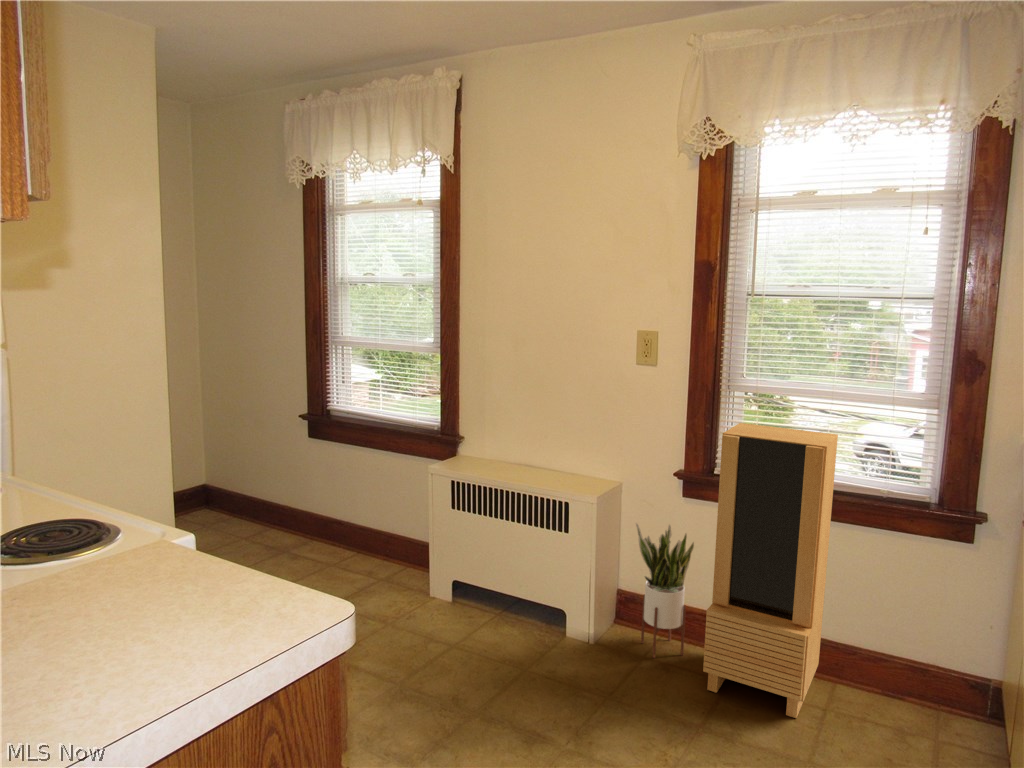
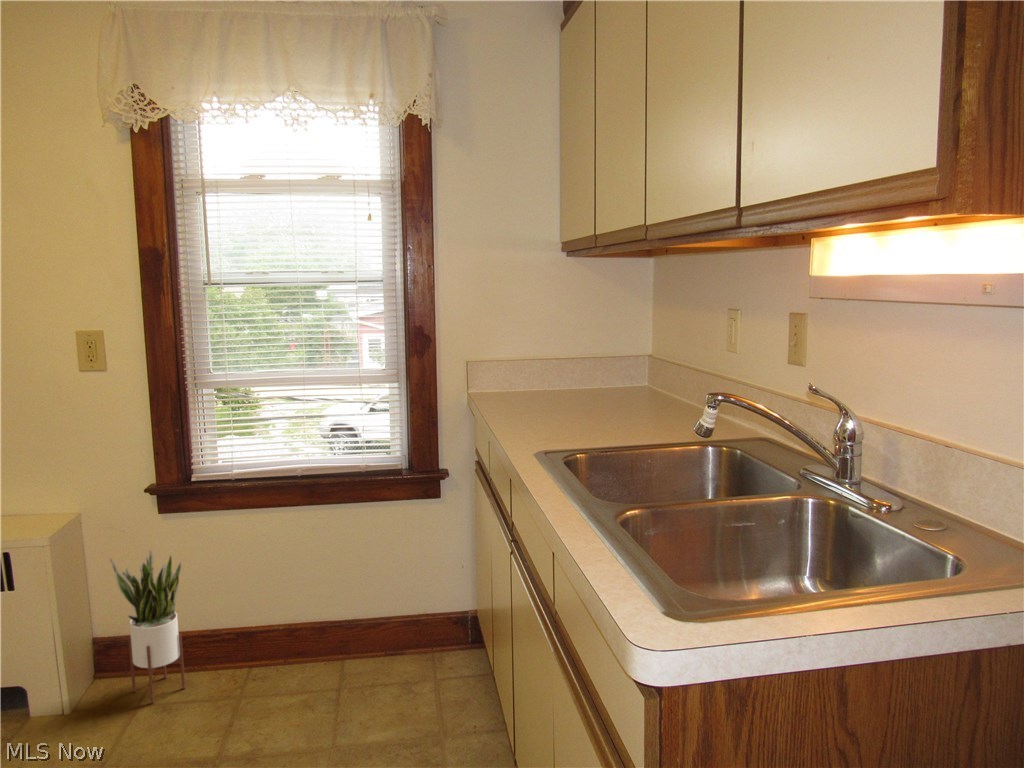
storage cabinet: present [703,423,838,718] -> none [202,420,325,714]

